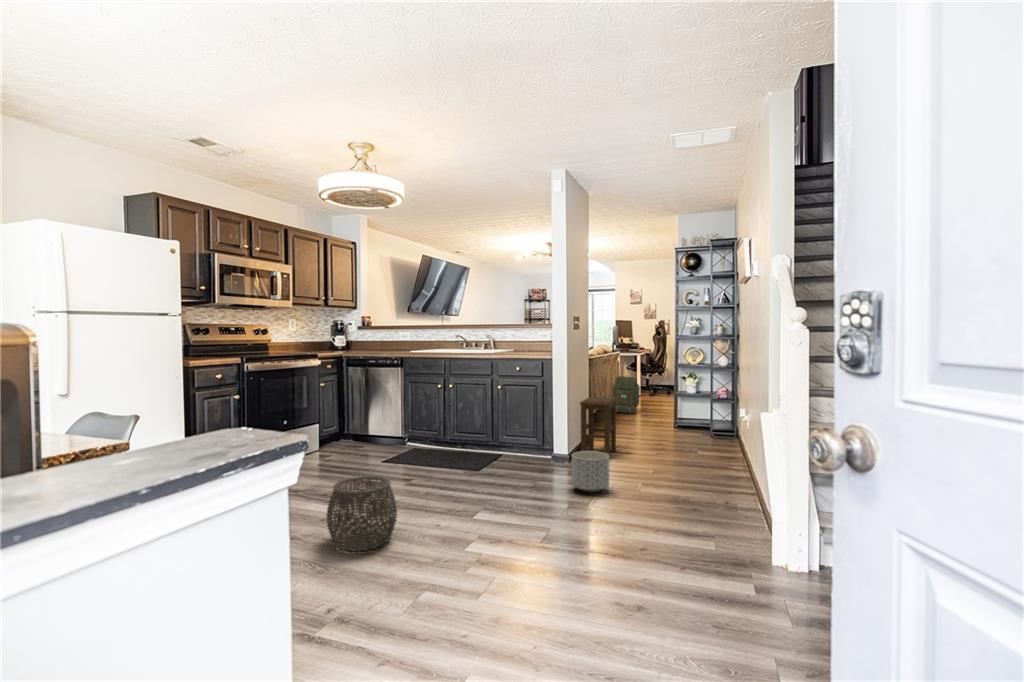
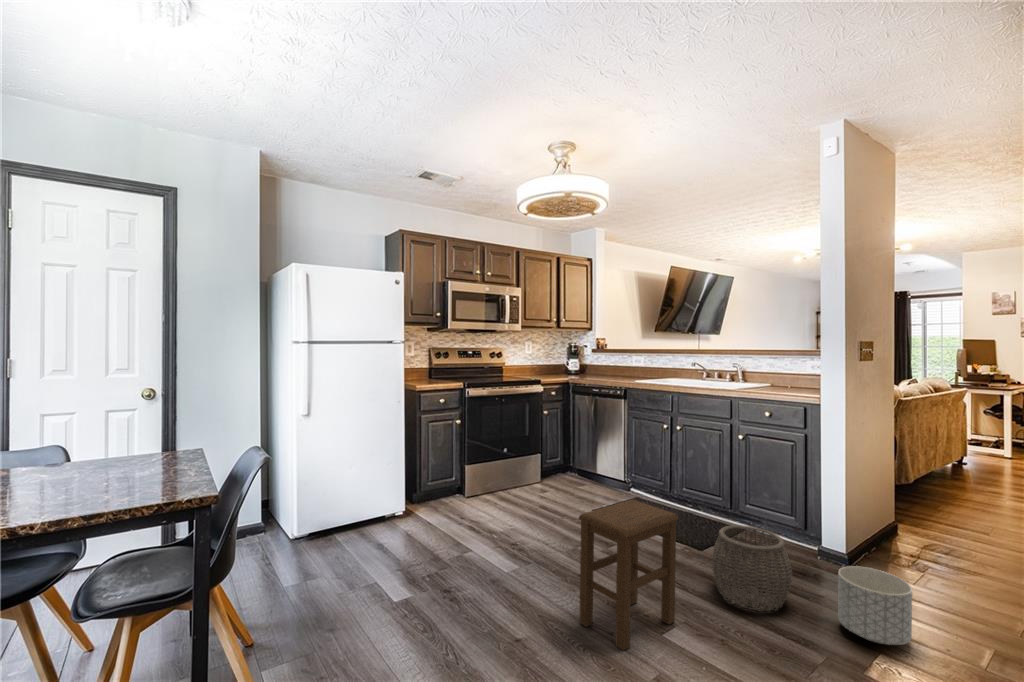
backpack: present [612,376,640,413] -> none [949,427,1004,486]
stool: present [580,397,617,458] -> present [579,500,678,650]
woven basket: present [326,476,397,551] -> present [711,525,792,611]

